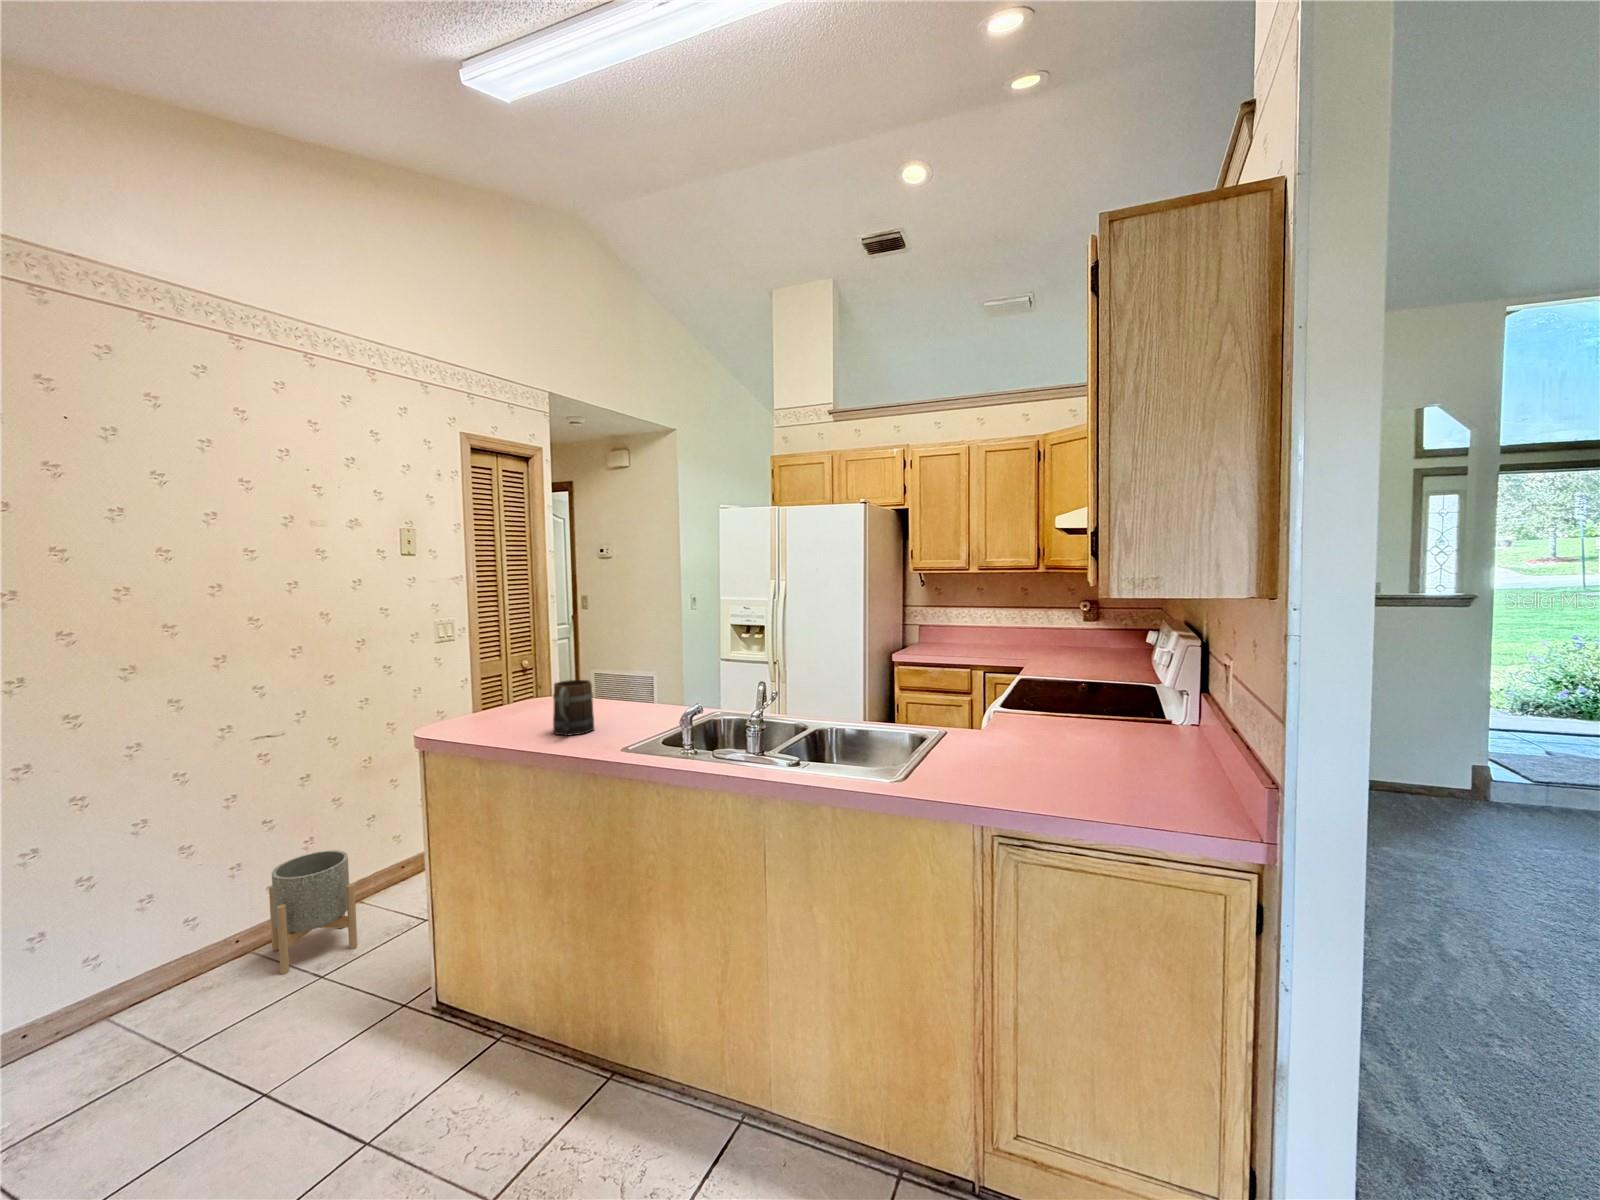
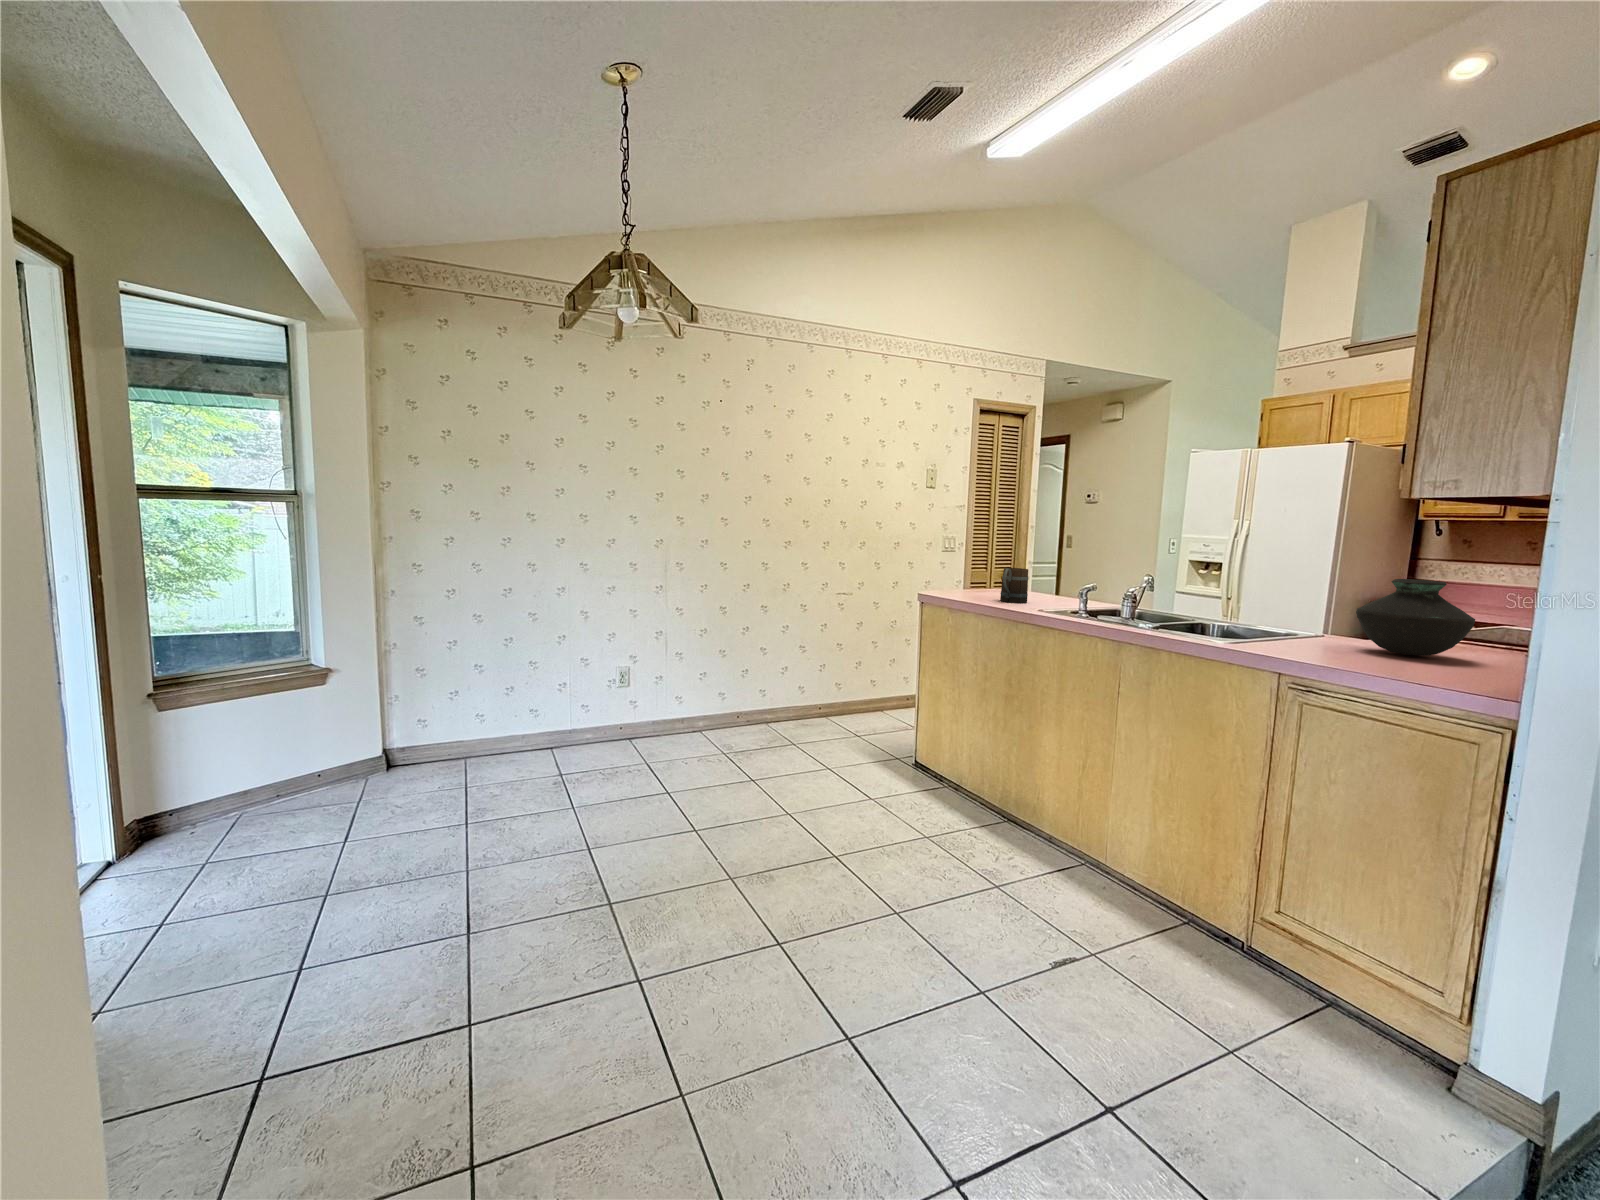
vase: none [986,665,1087,751] -> present [1356,579,1475,656]
planter: present [269,850,357,974] -> none [839,668,881,729]

